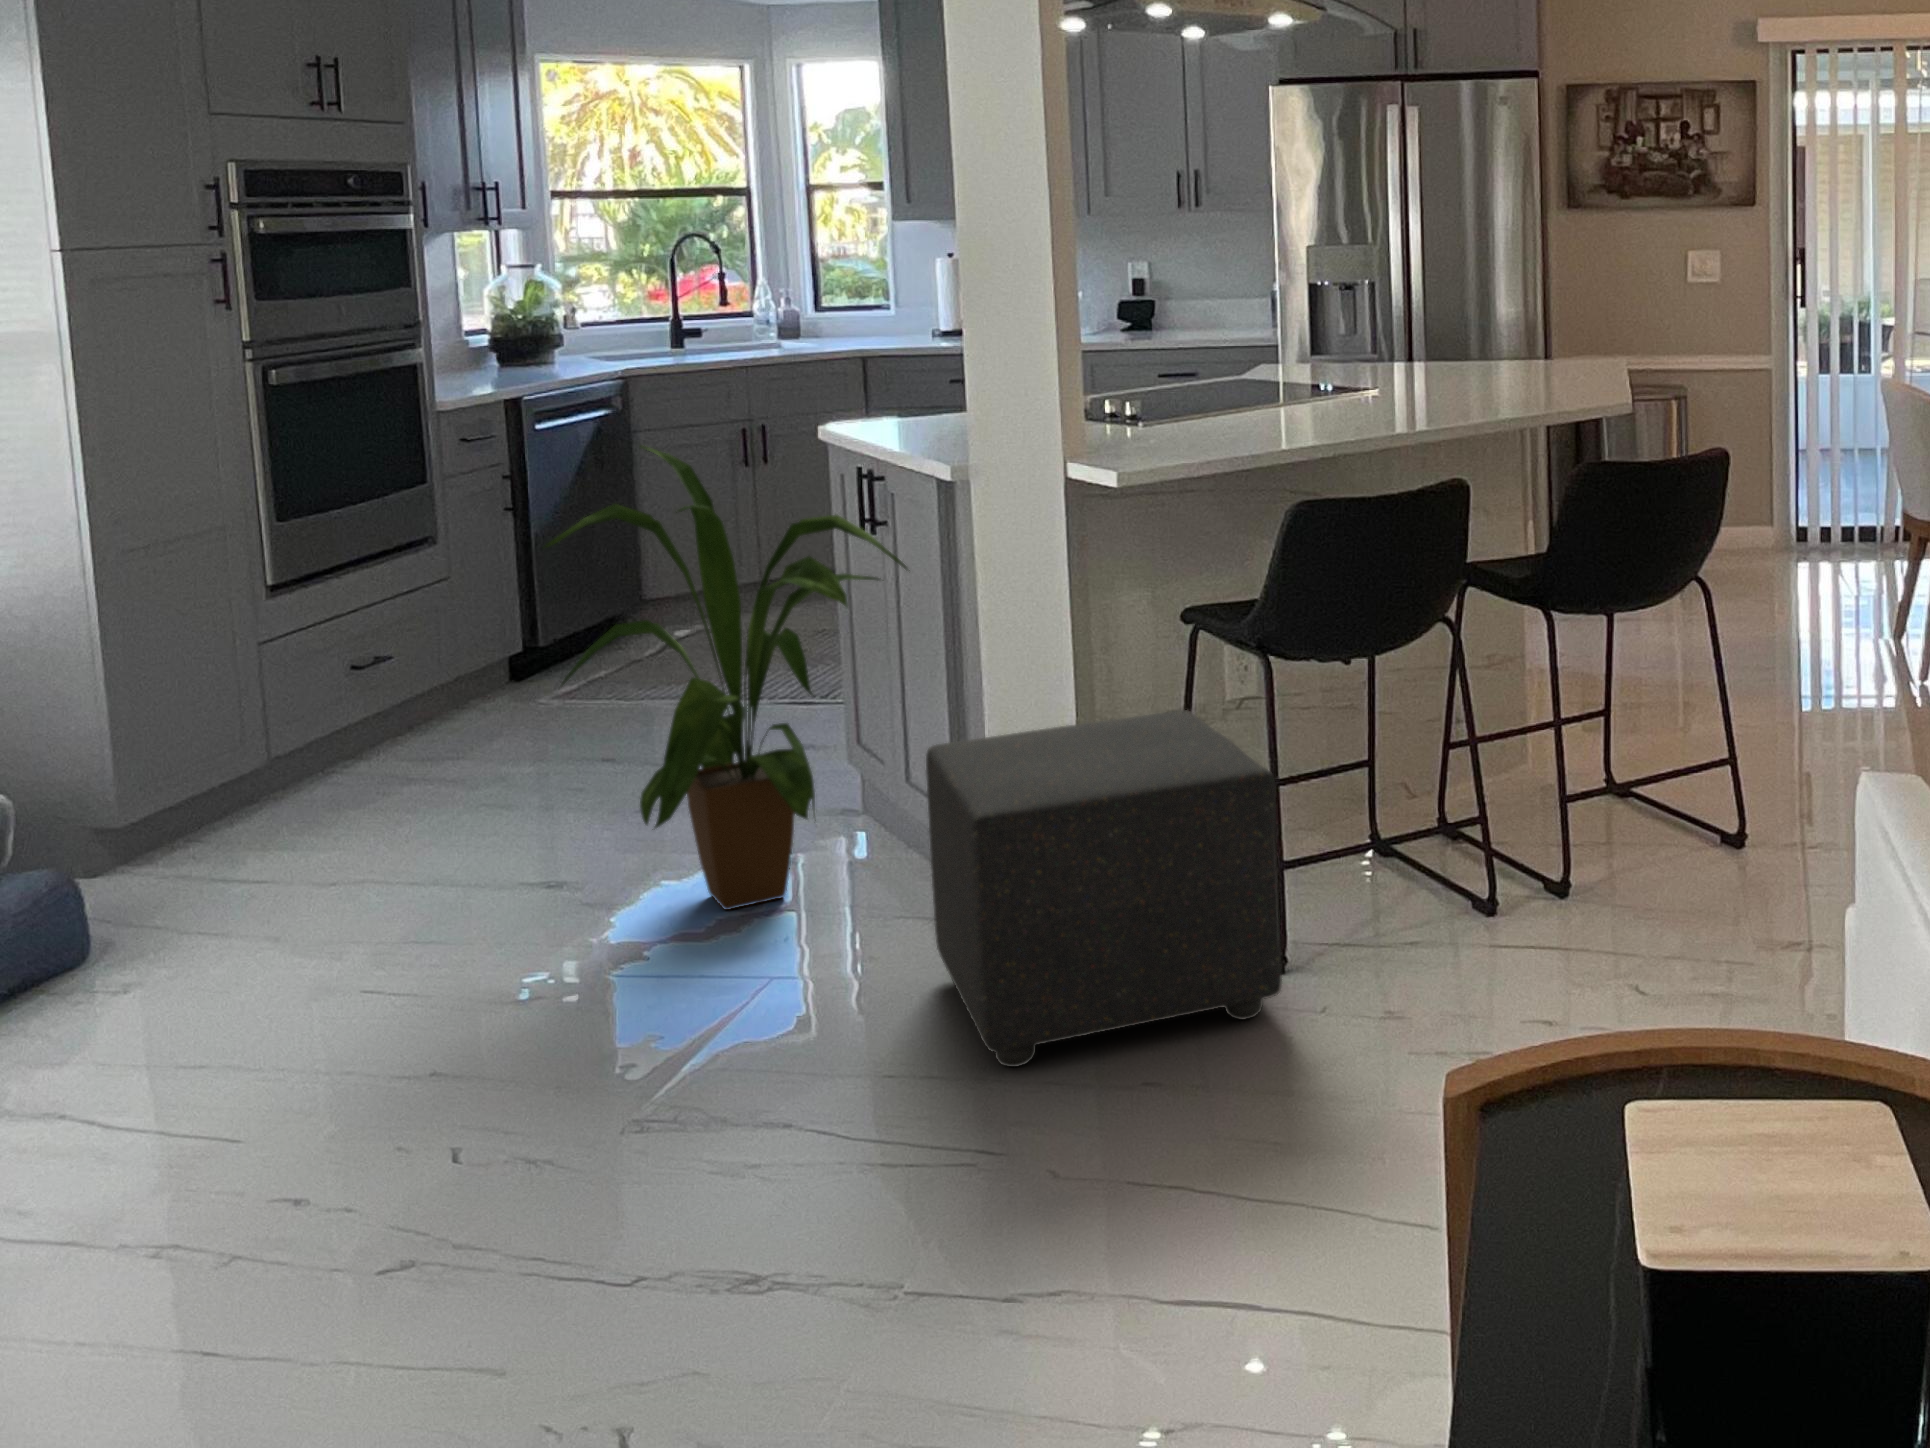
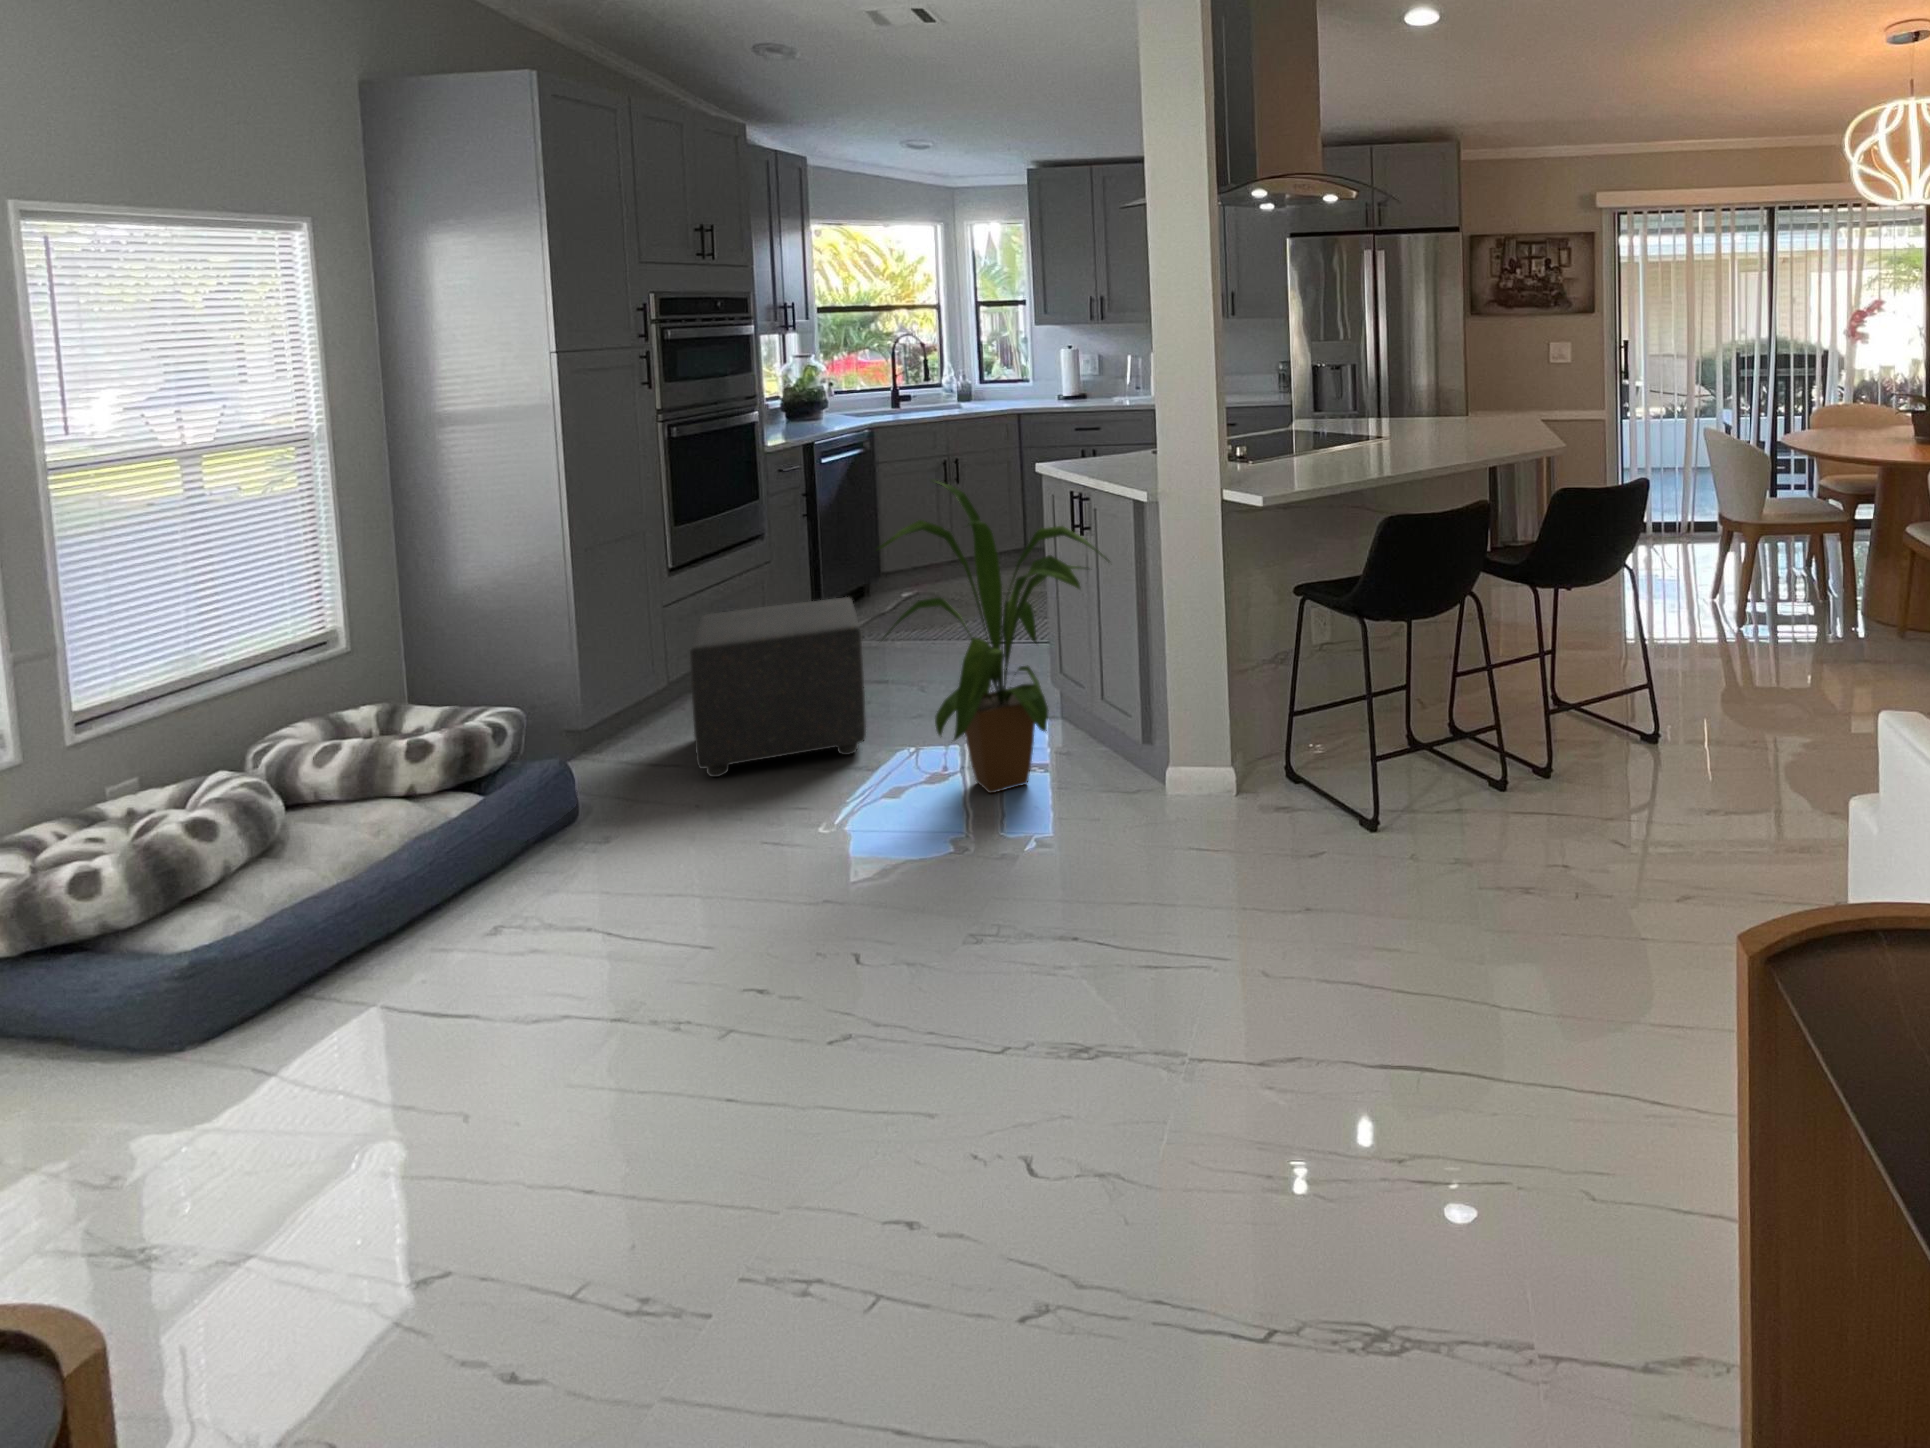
ottoman: present [926,710,1282,1067] -> present [690,598,866,777]

